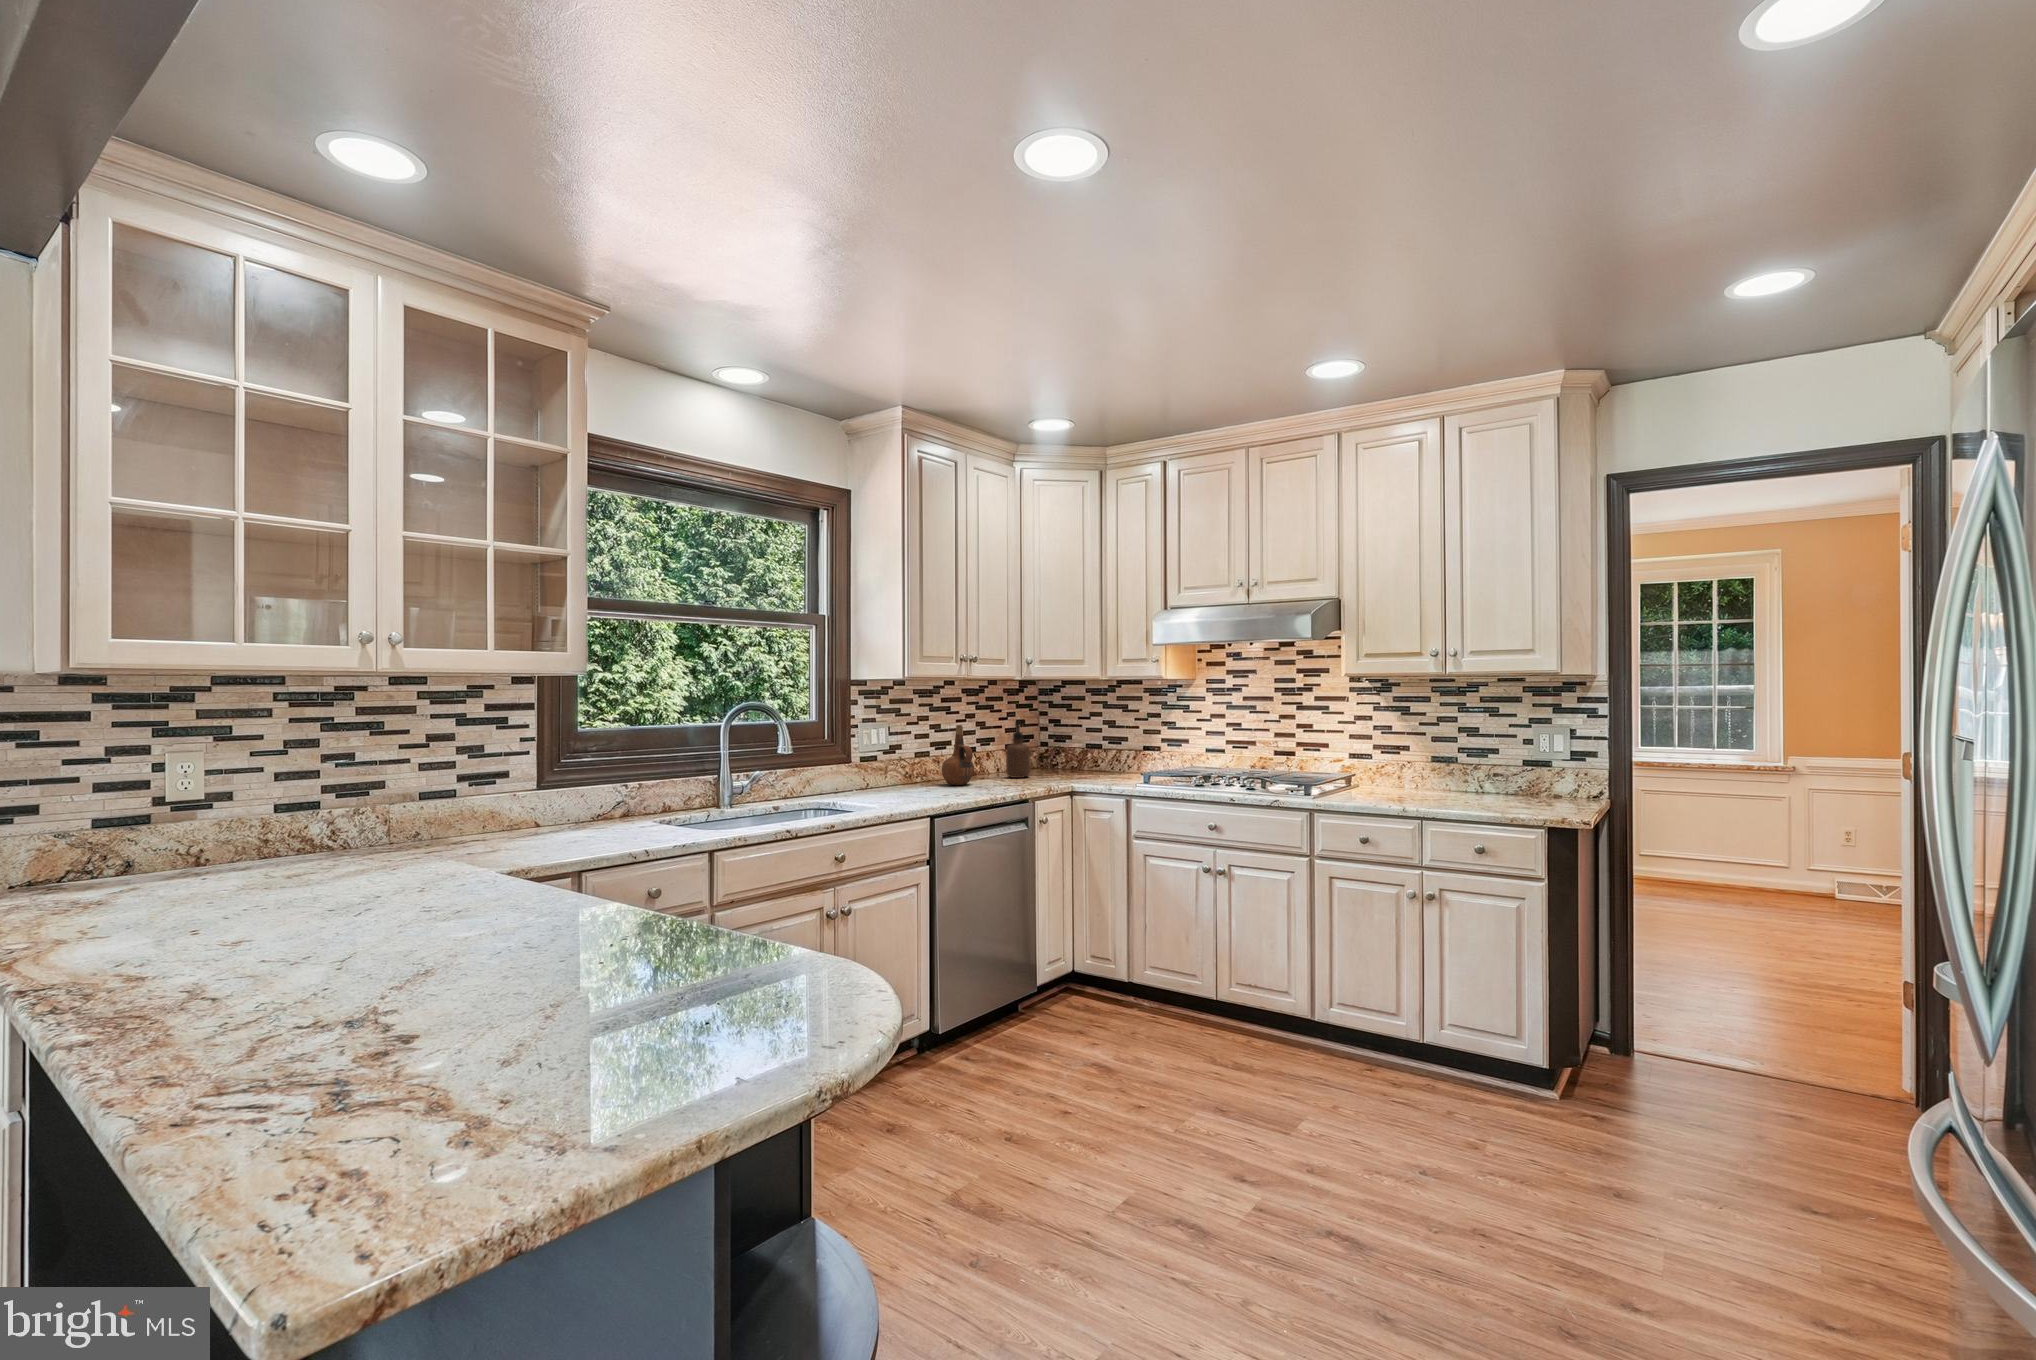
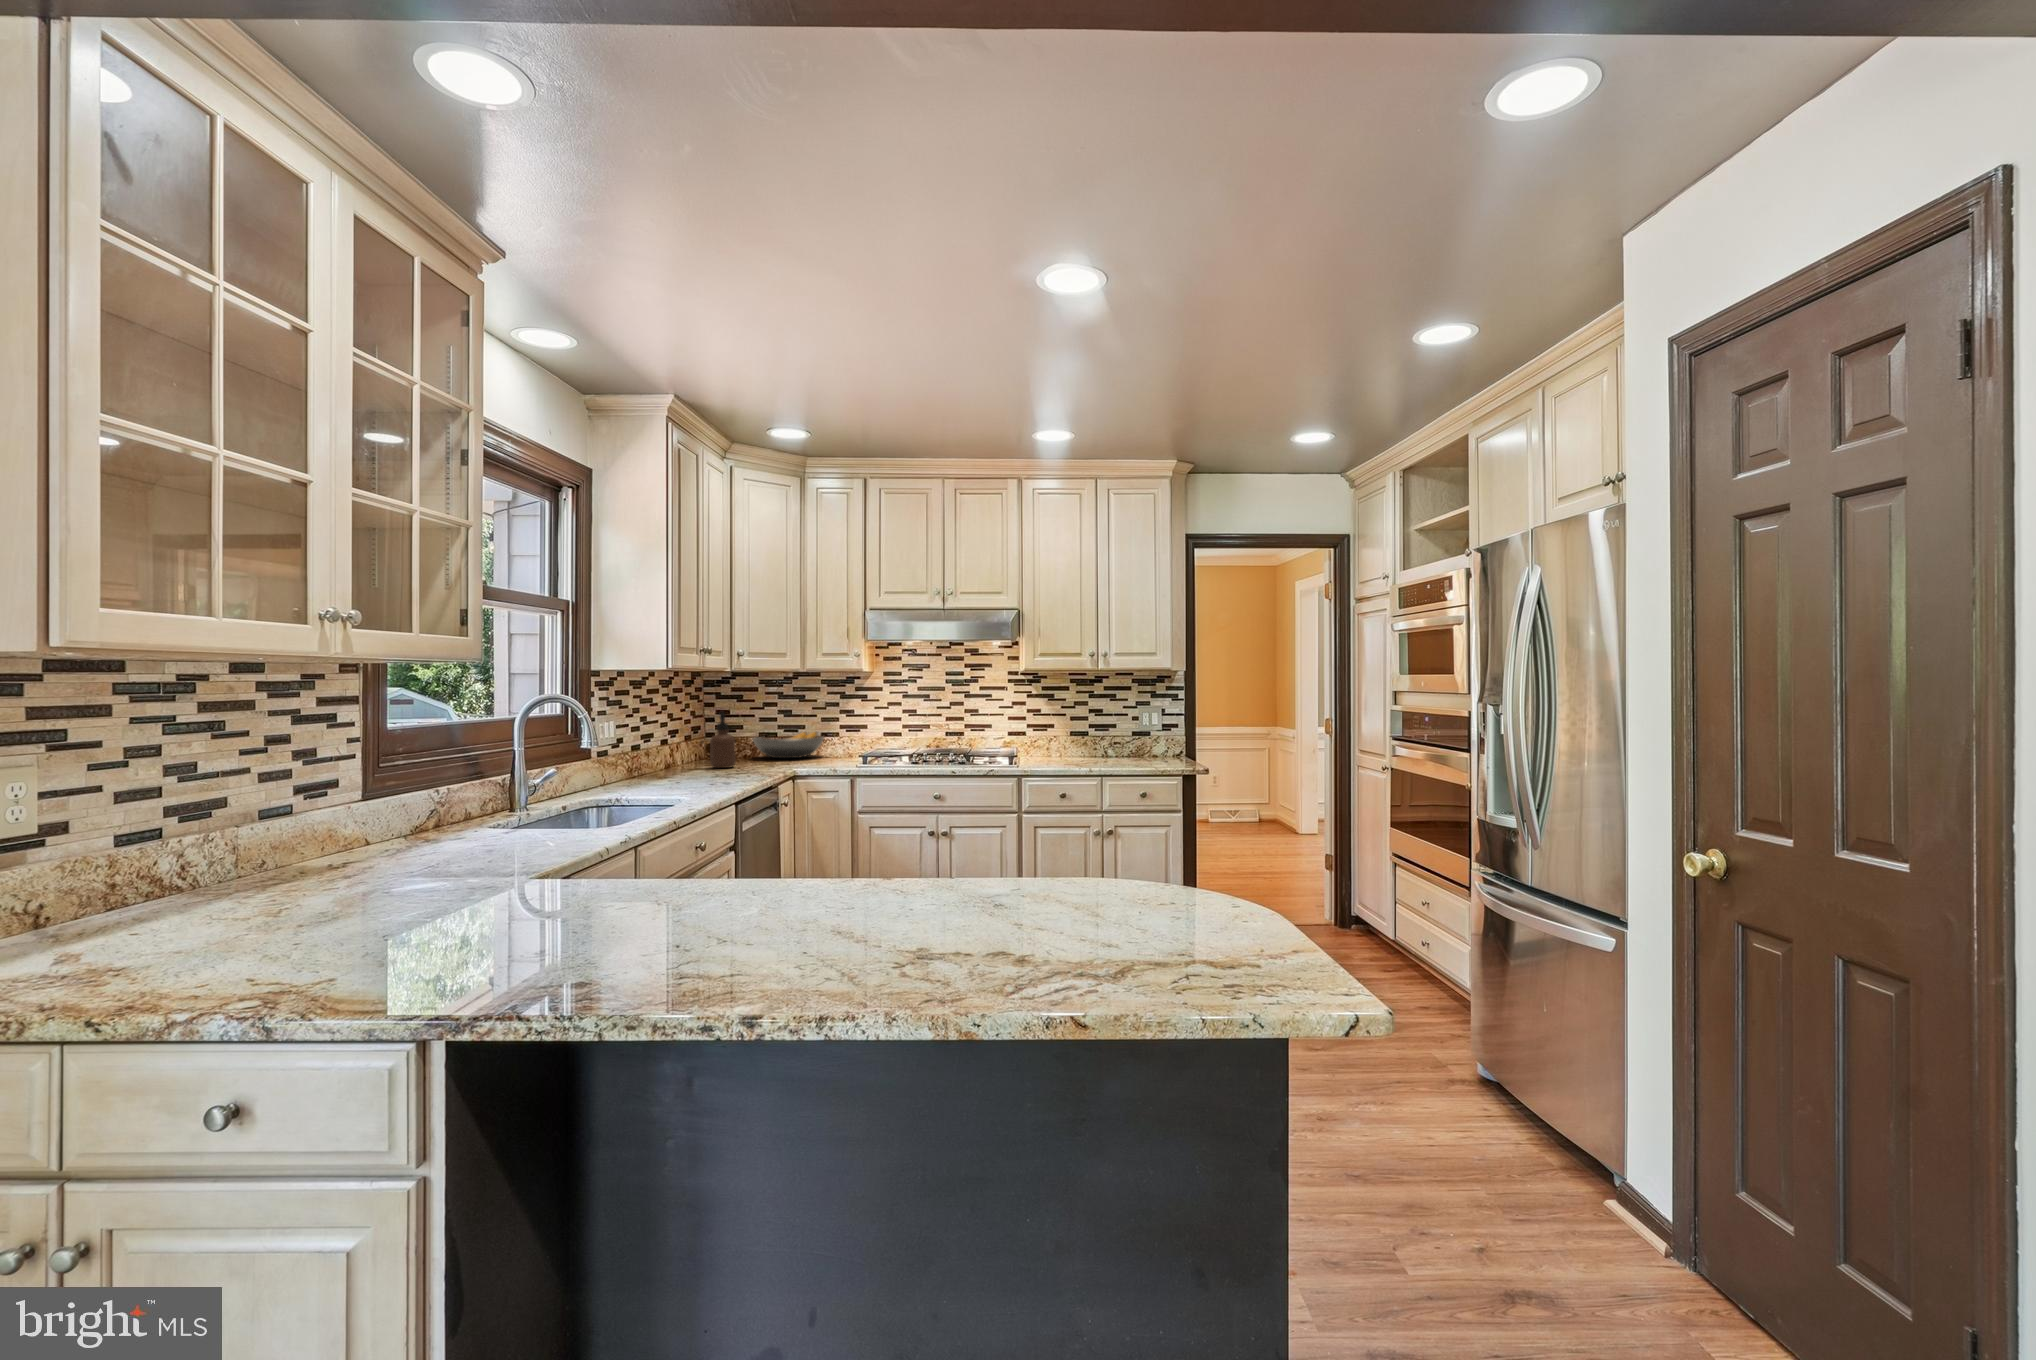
ceramic pitcher: present [942,725,974,785] -> none [668,716,705,777]
fruit bowl: none [1071,744,1145,771] -> present [753,732,824,758]

